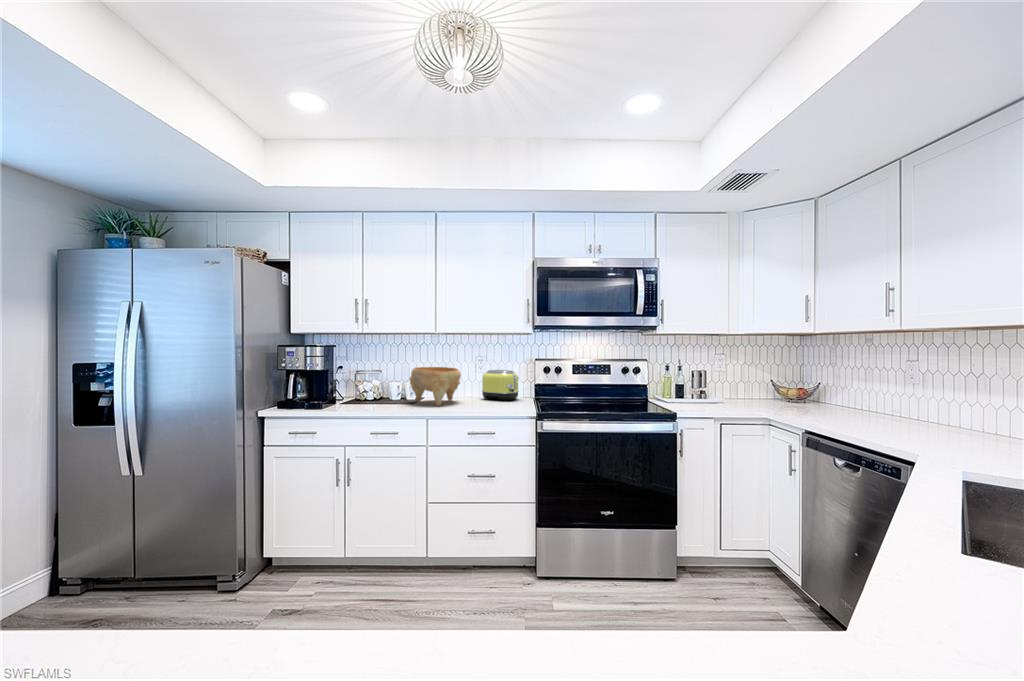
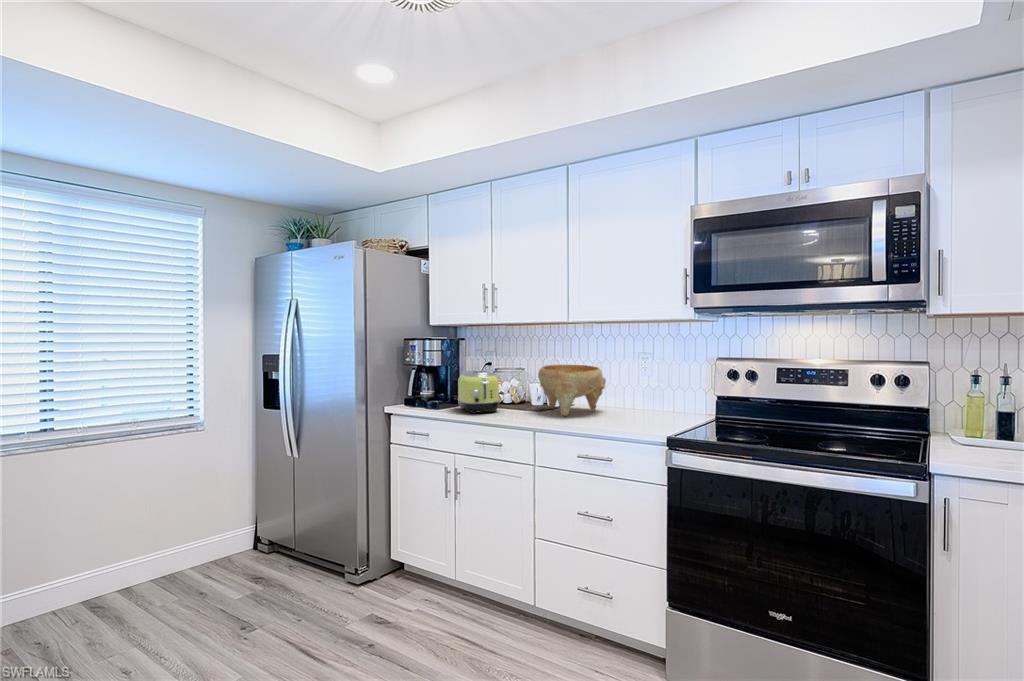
toaster: present [482,370,519,401] -> present [458,370,500,413]

